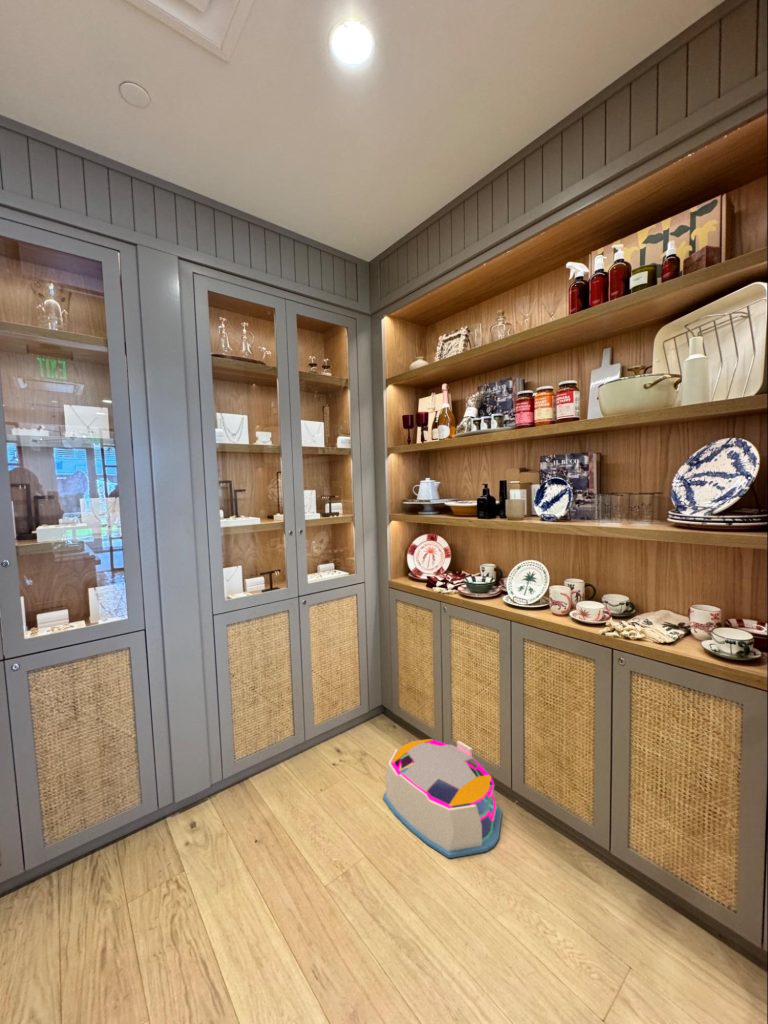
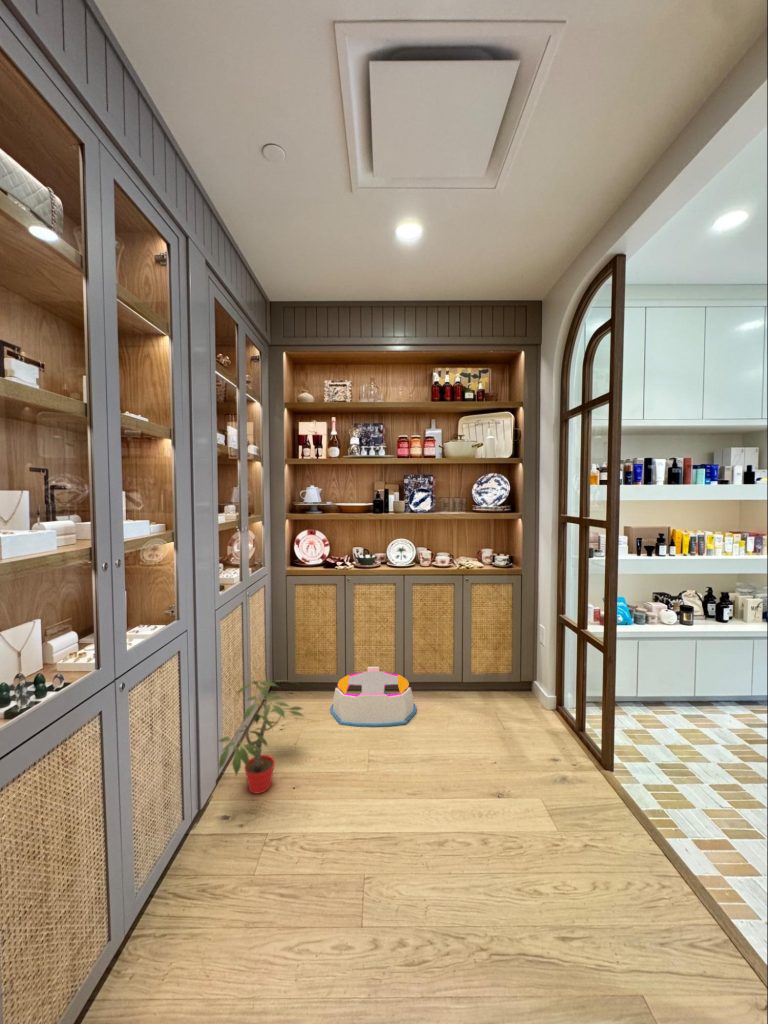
potted plant: none [168,699,314,825] -> present [219,680,302,793]

